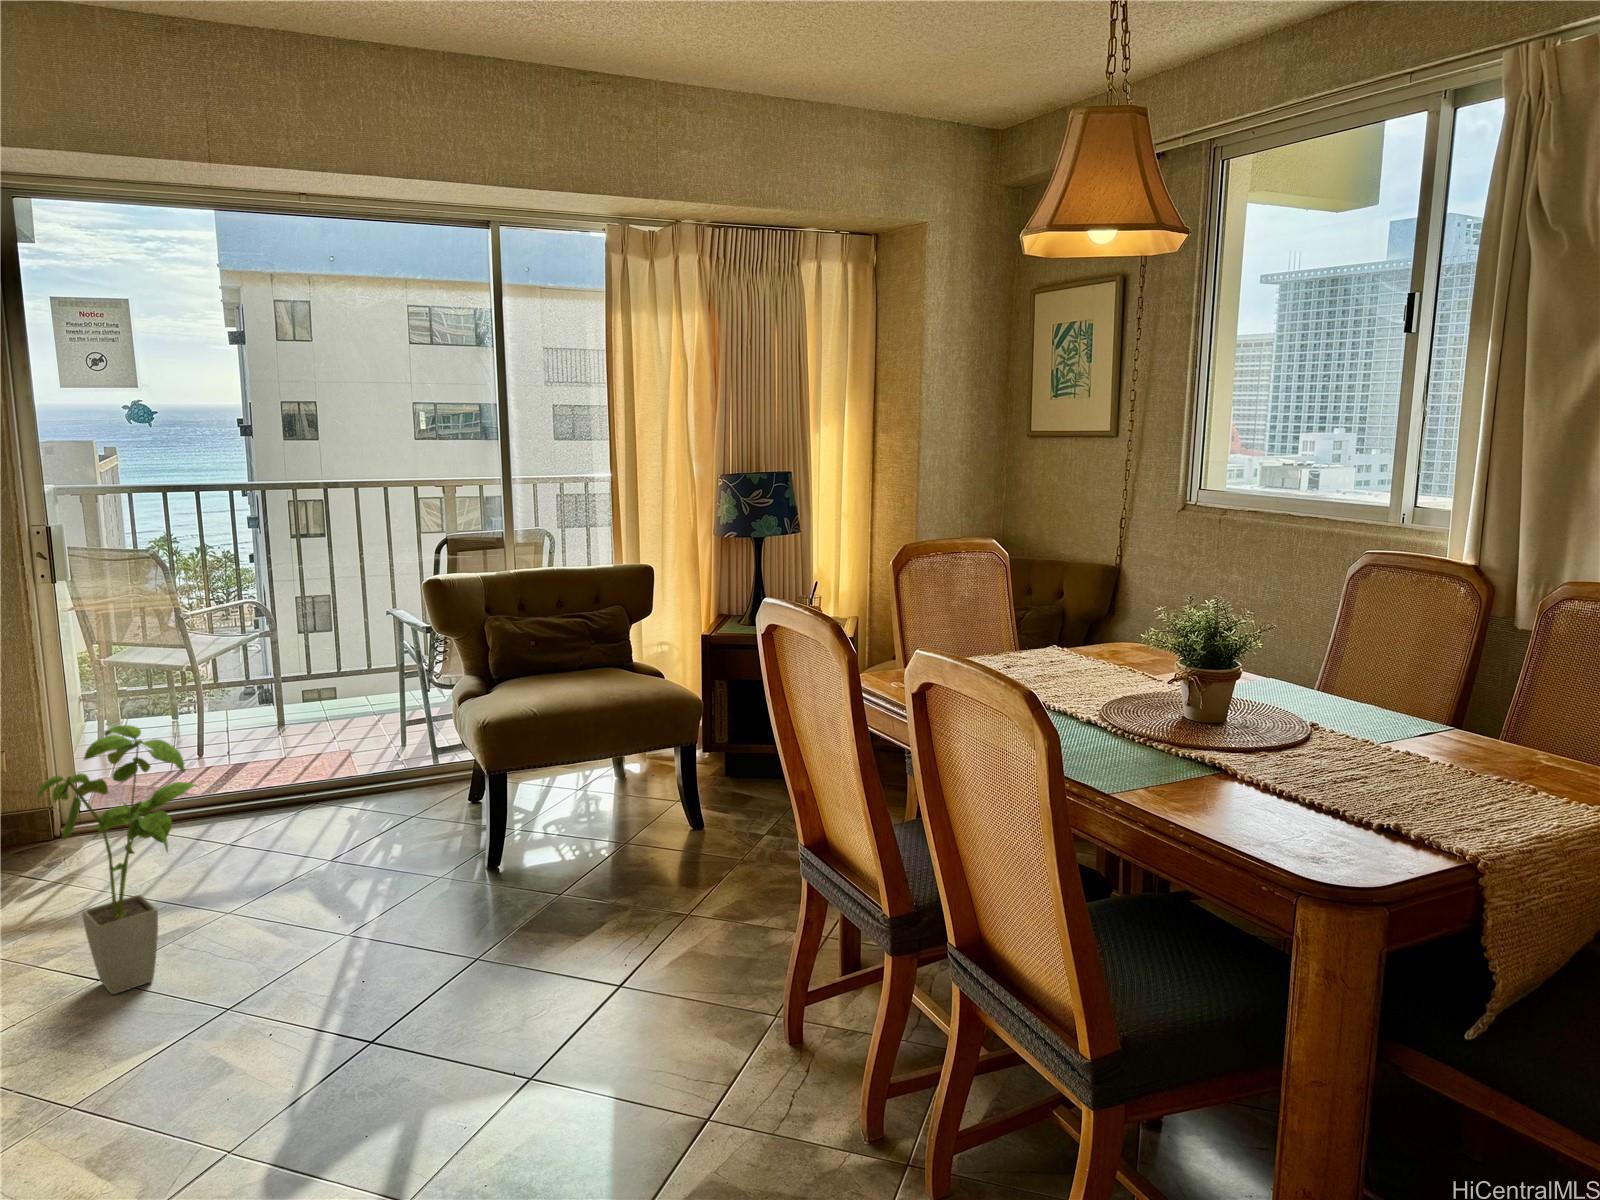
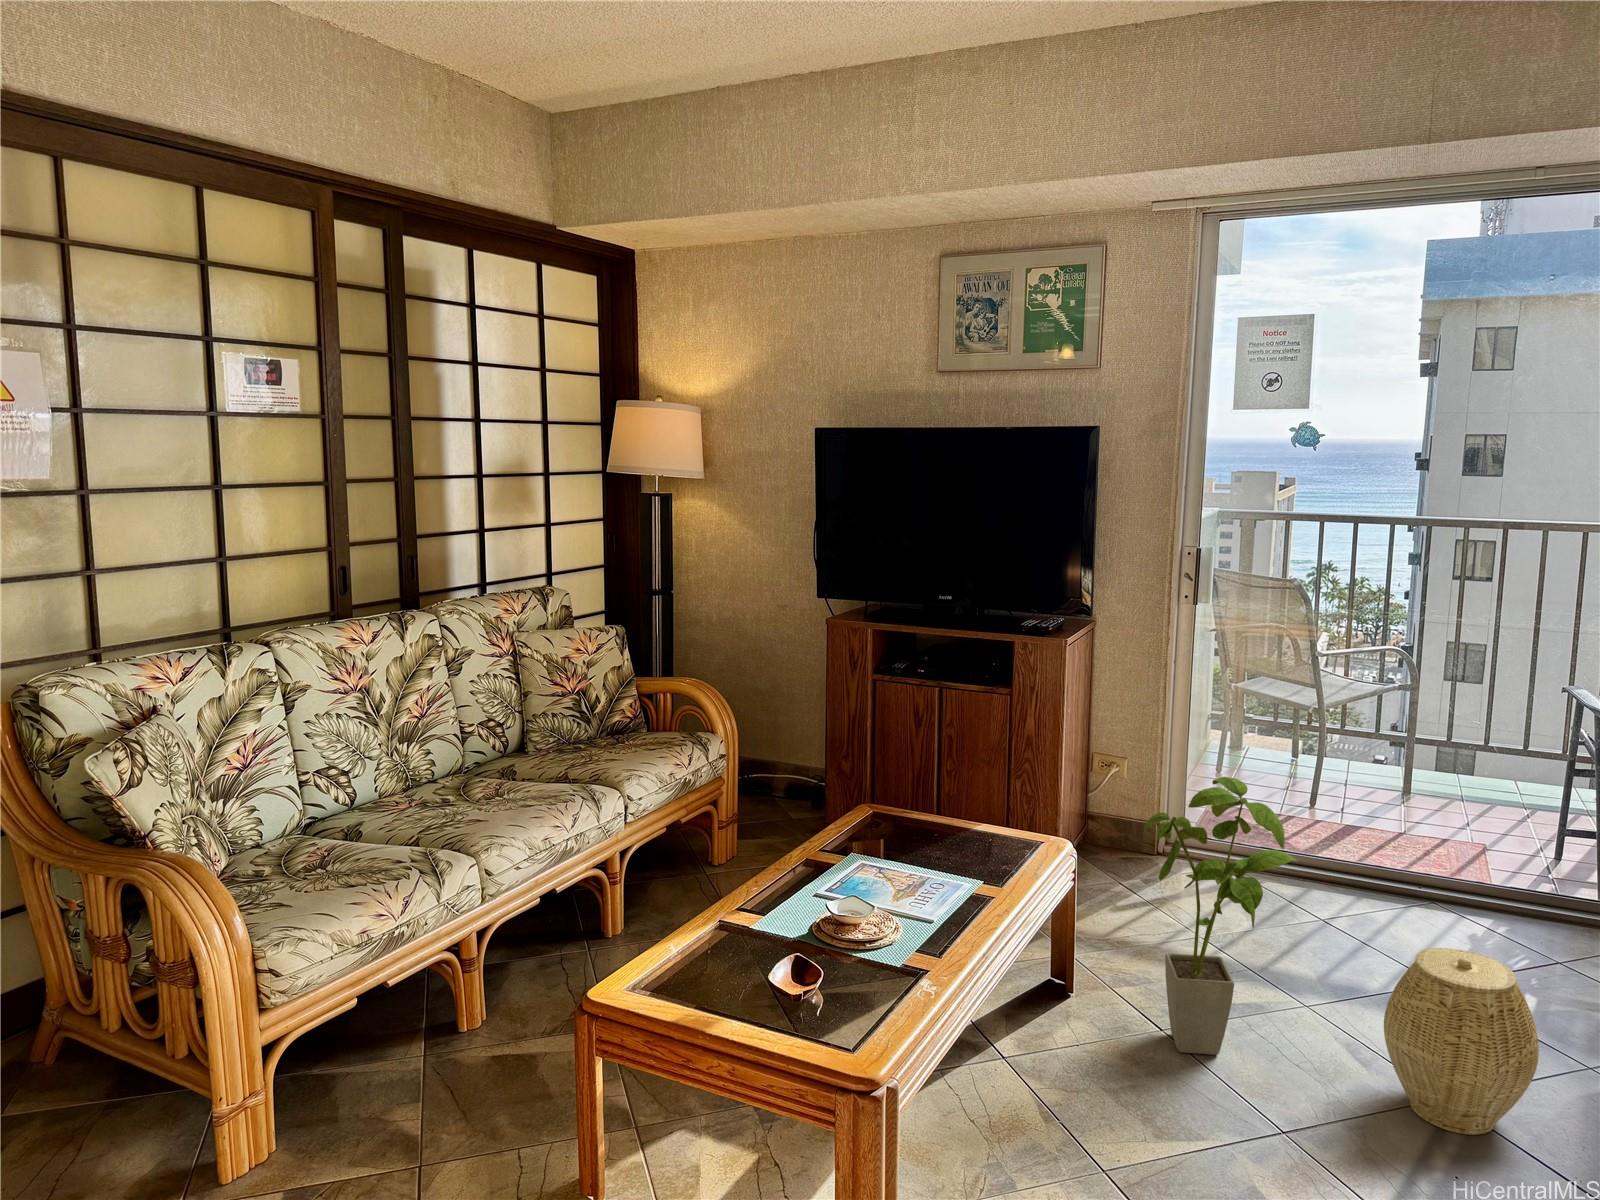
woven basket: none [293,813,407,954] -> present [1384,948,1539,1135]

